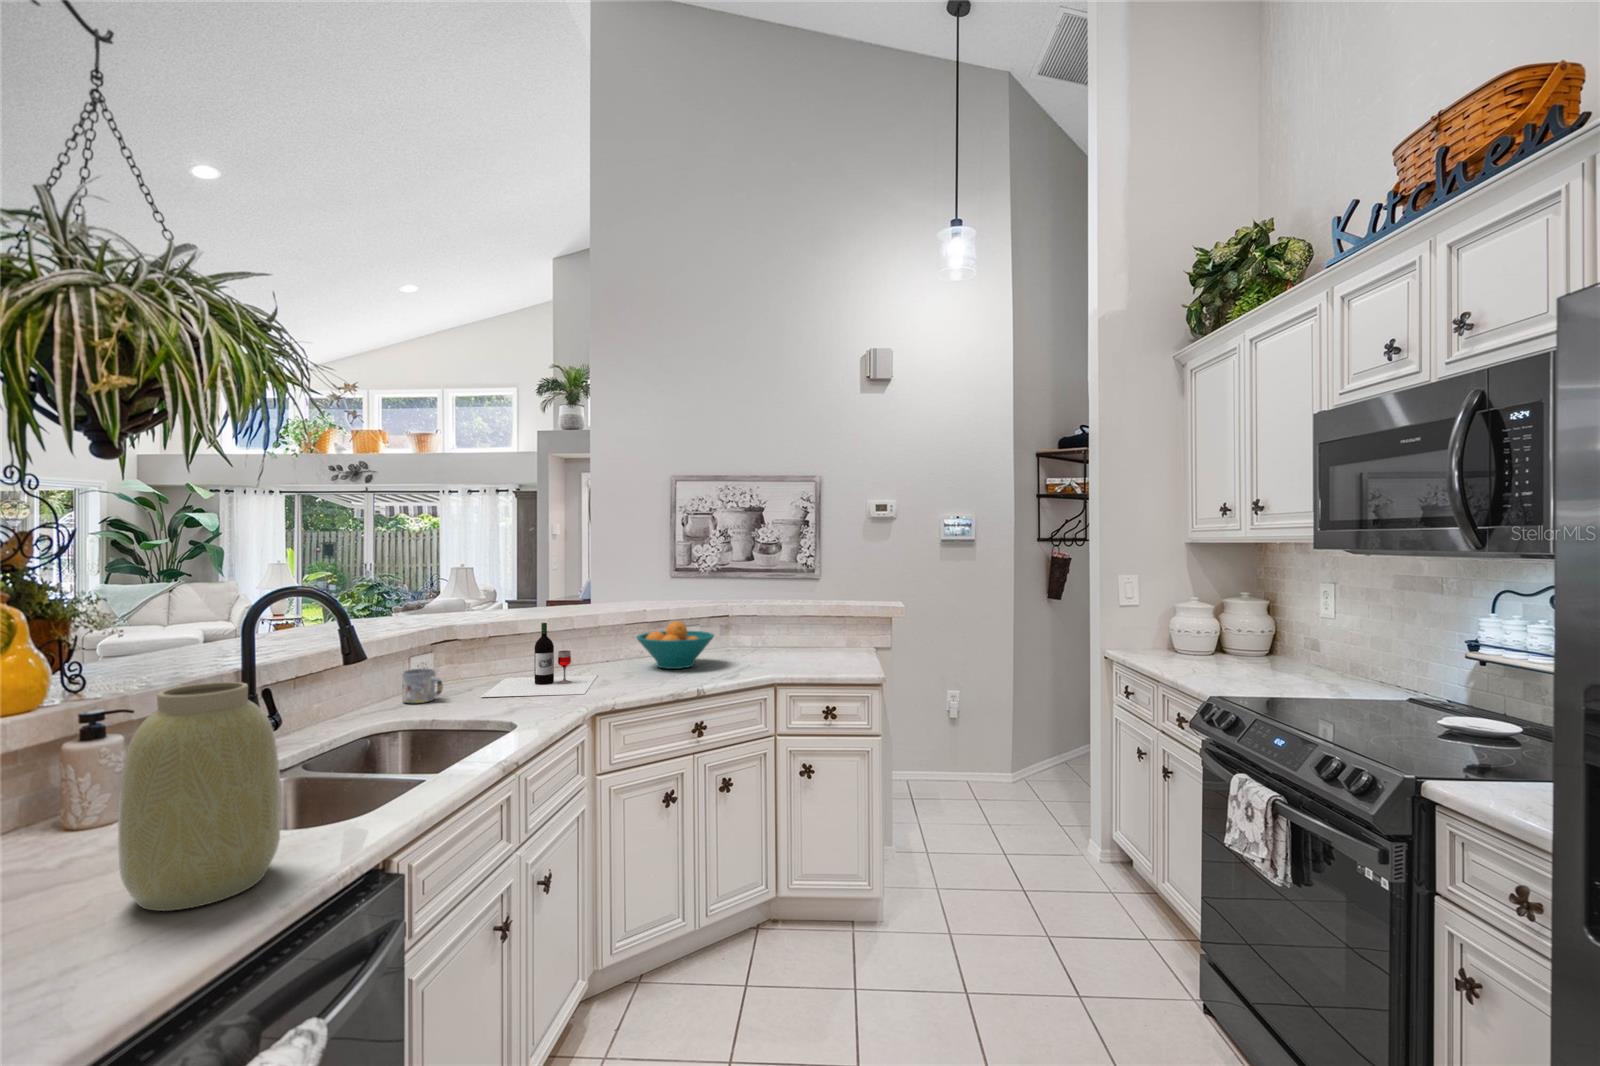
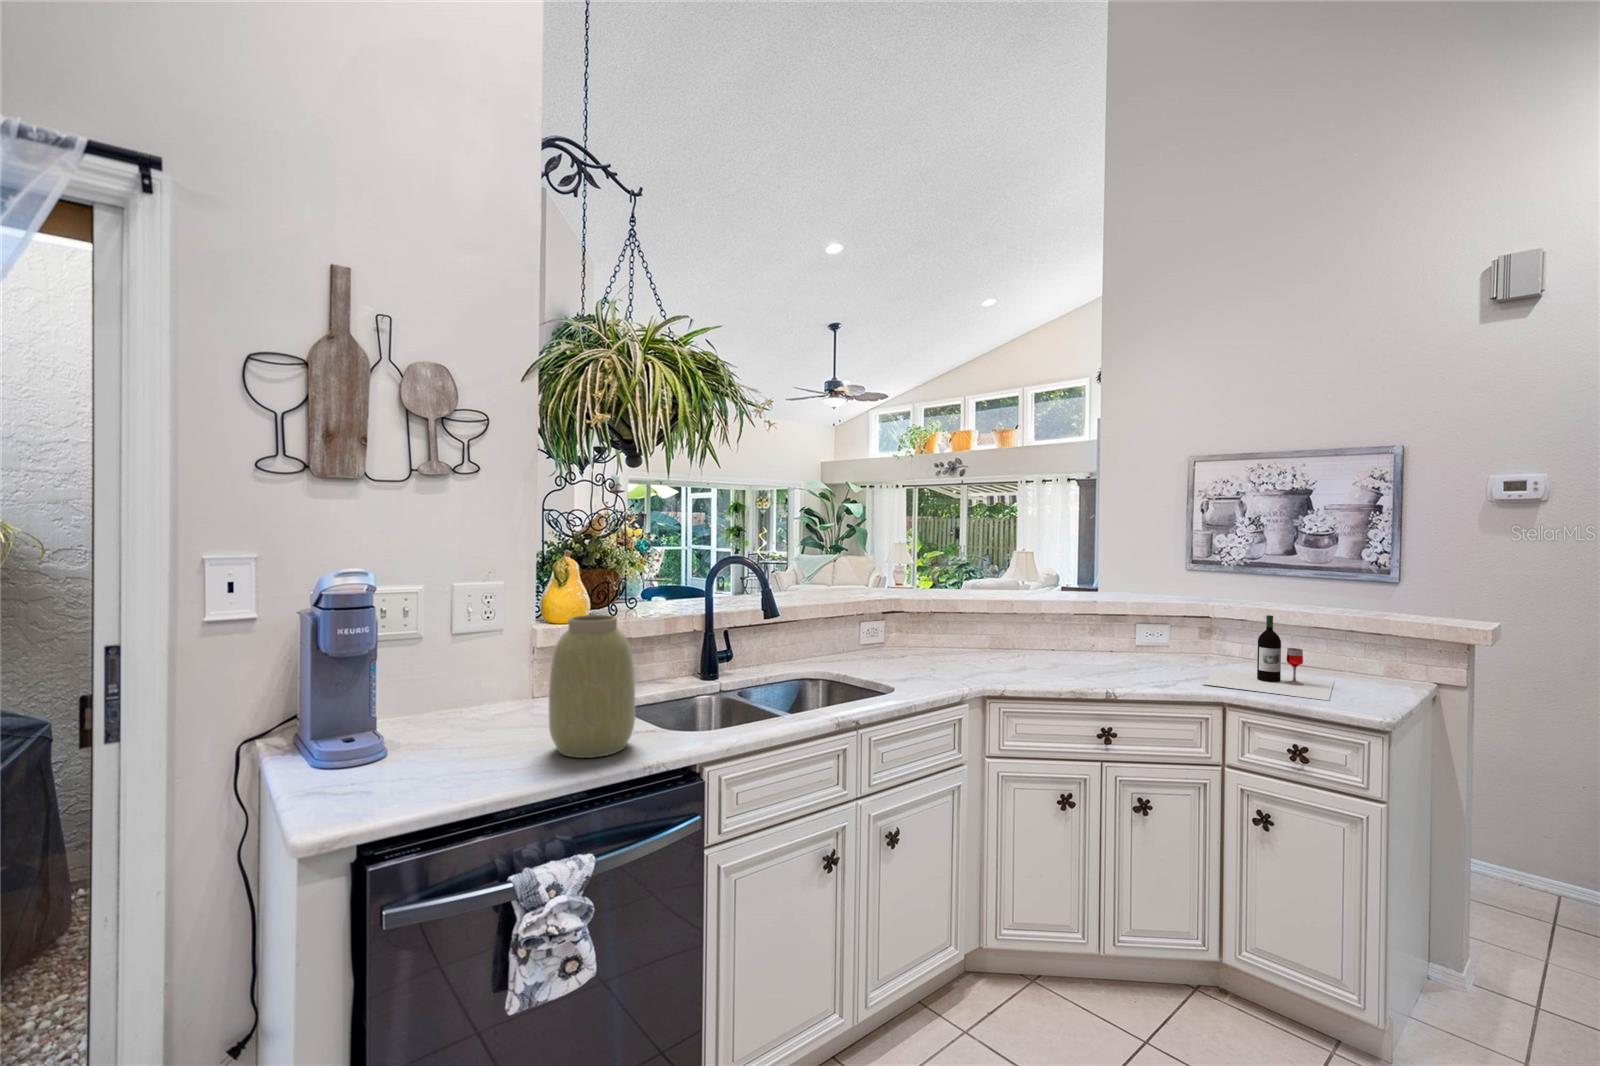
fruit bowl: present [637,621,714,669] -> none [1067,616,1159,668]
wine bottle: present [481,623,597,697] -> present [1203,615,1334,700]
mug: present [402,669,443,703] -> none [844,632,870,661]

